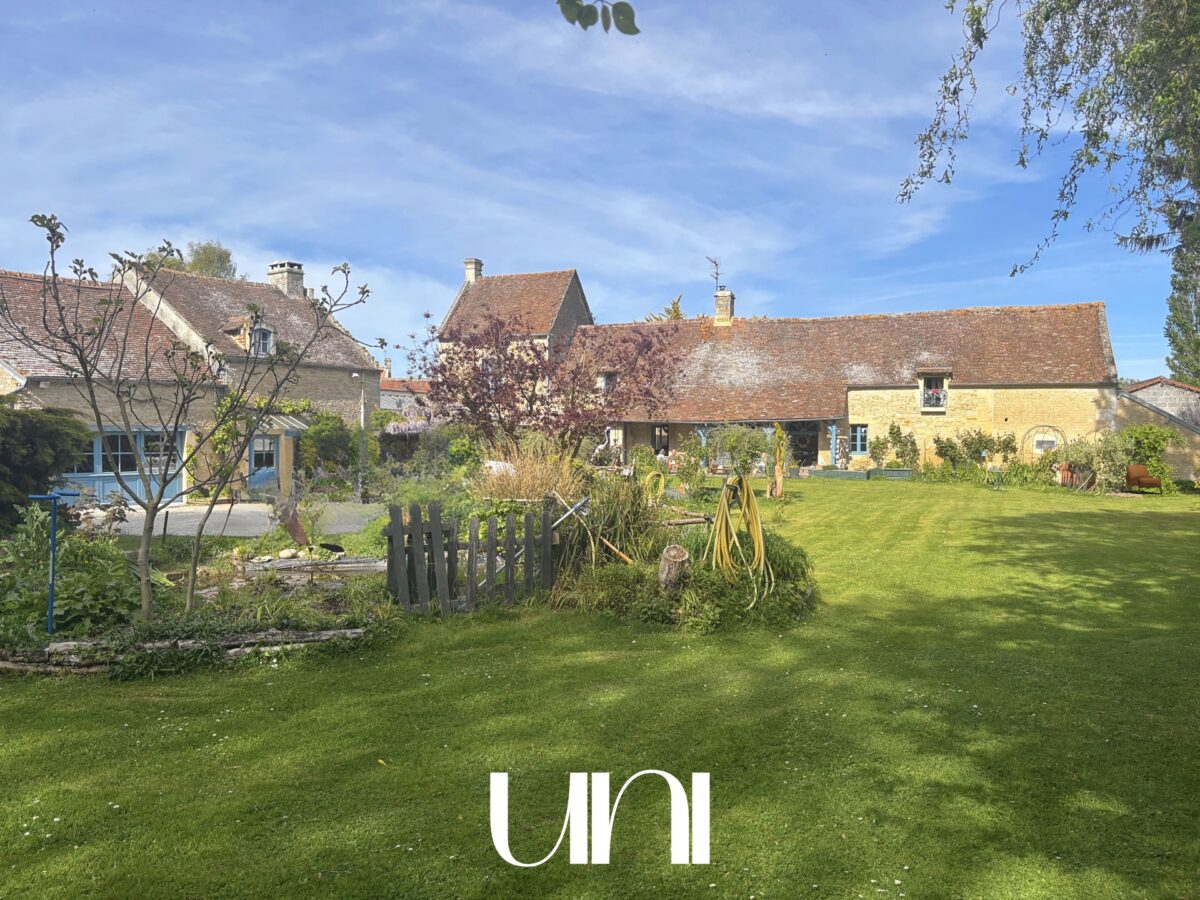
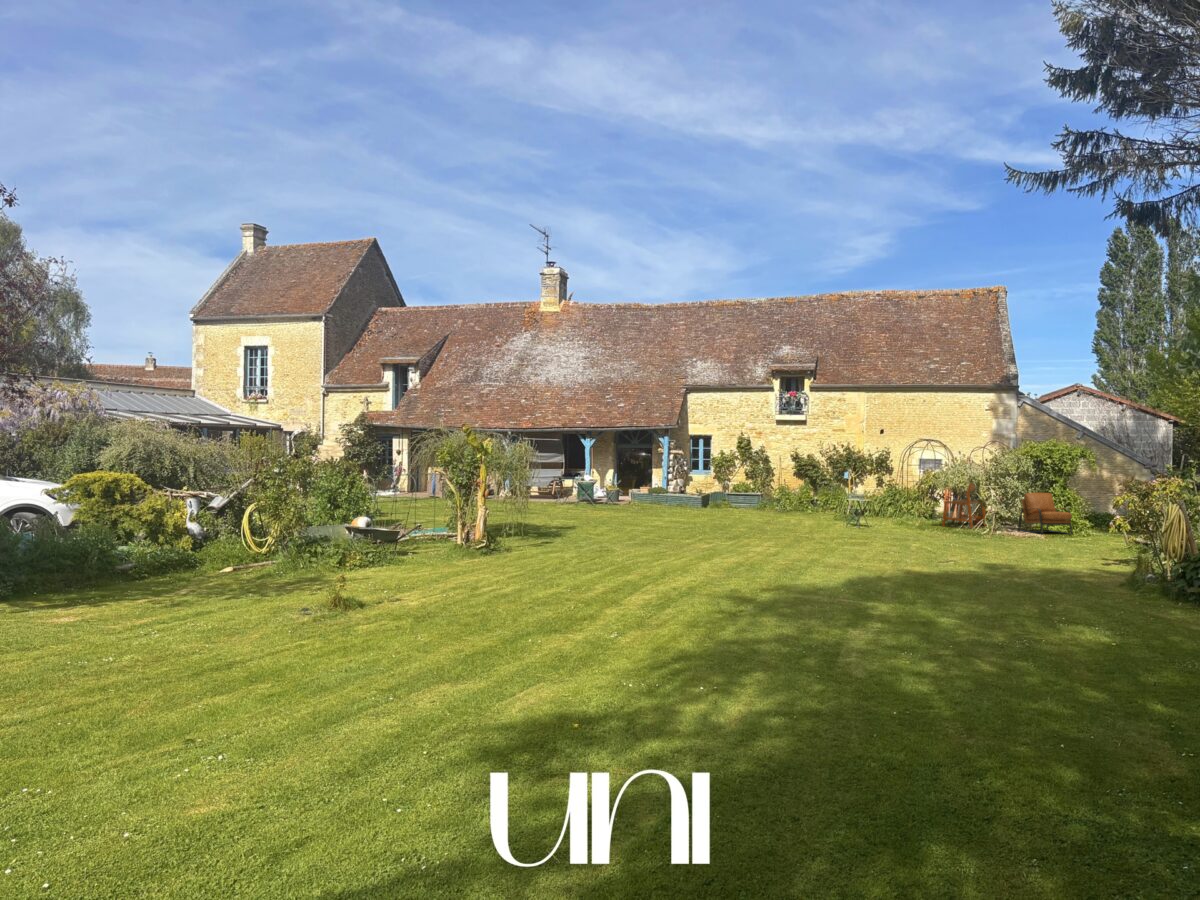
bench: none [1063,458,1097,491] -> present [942,483,987,528]

